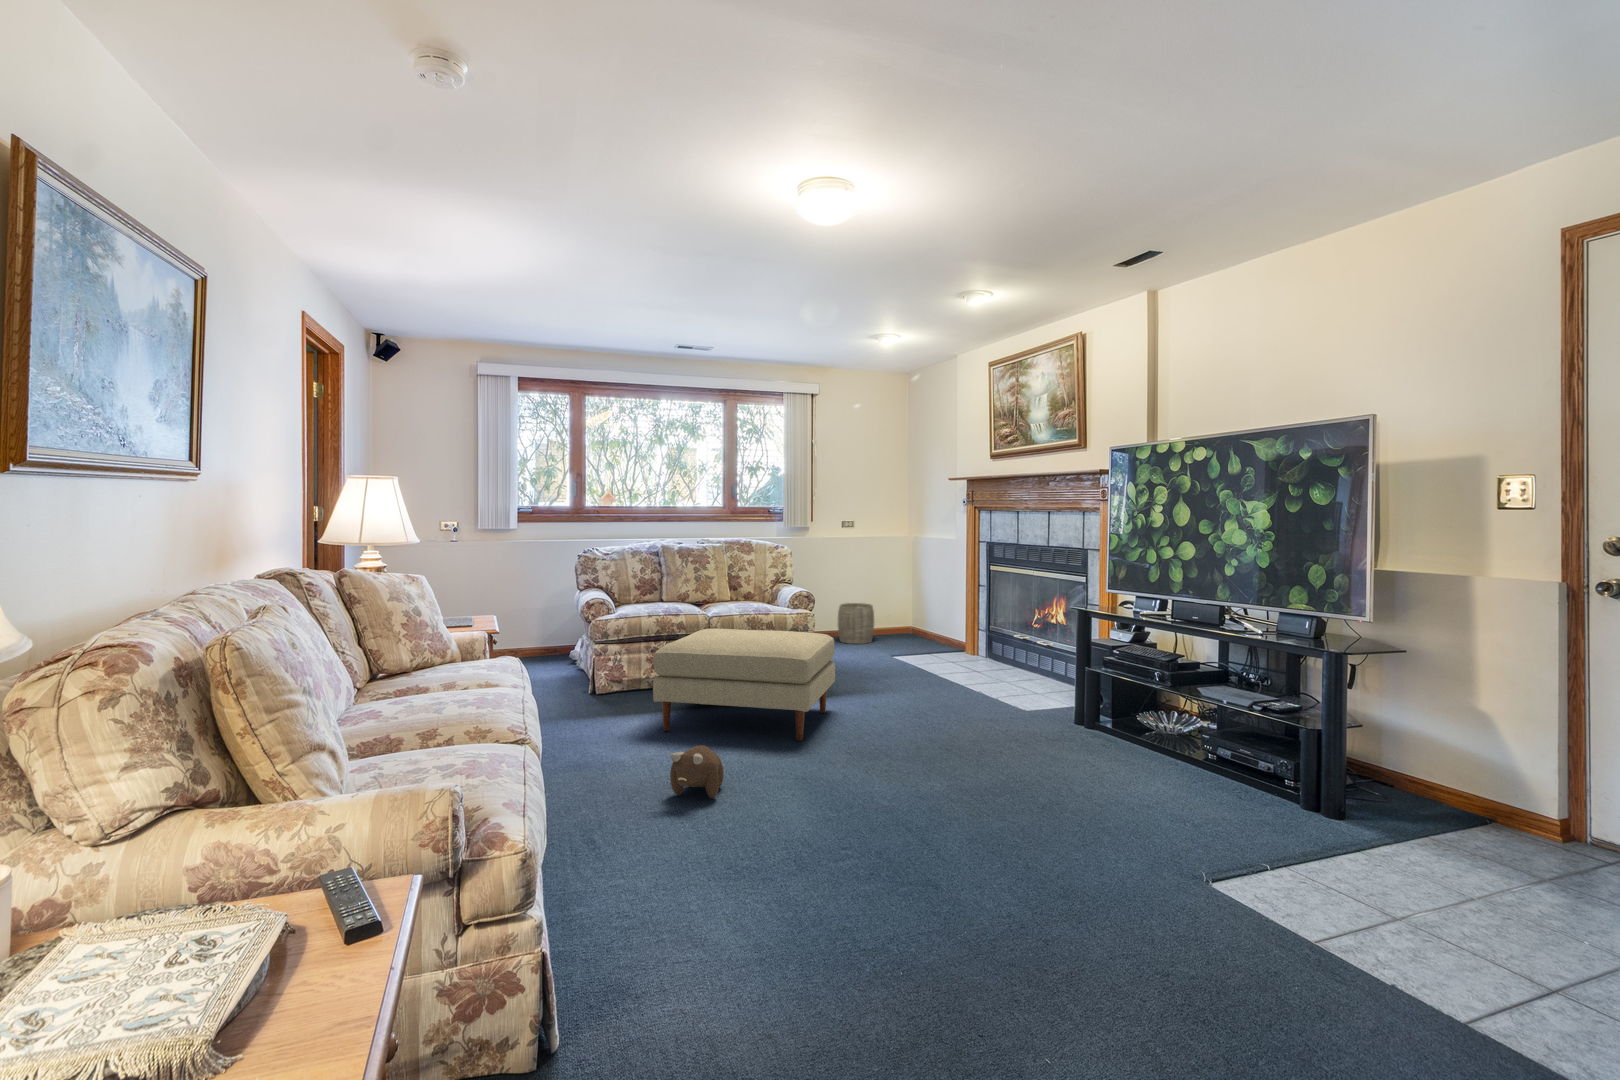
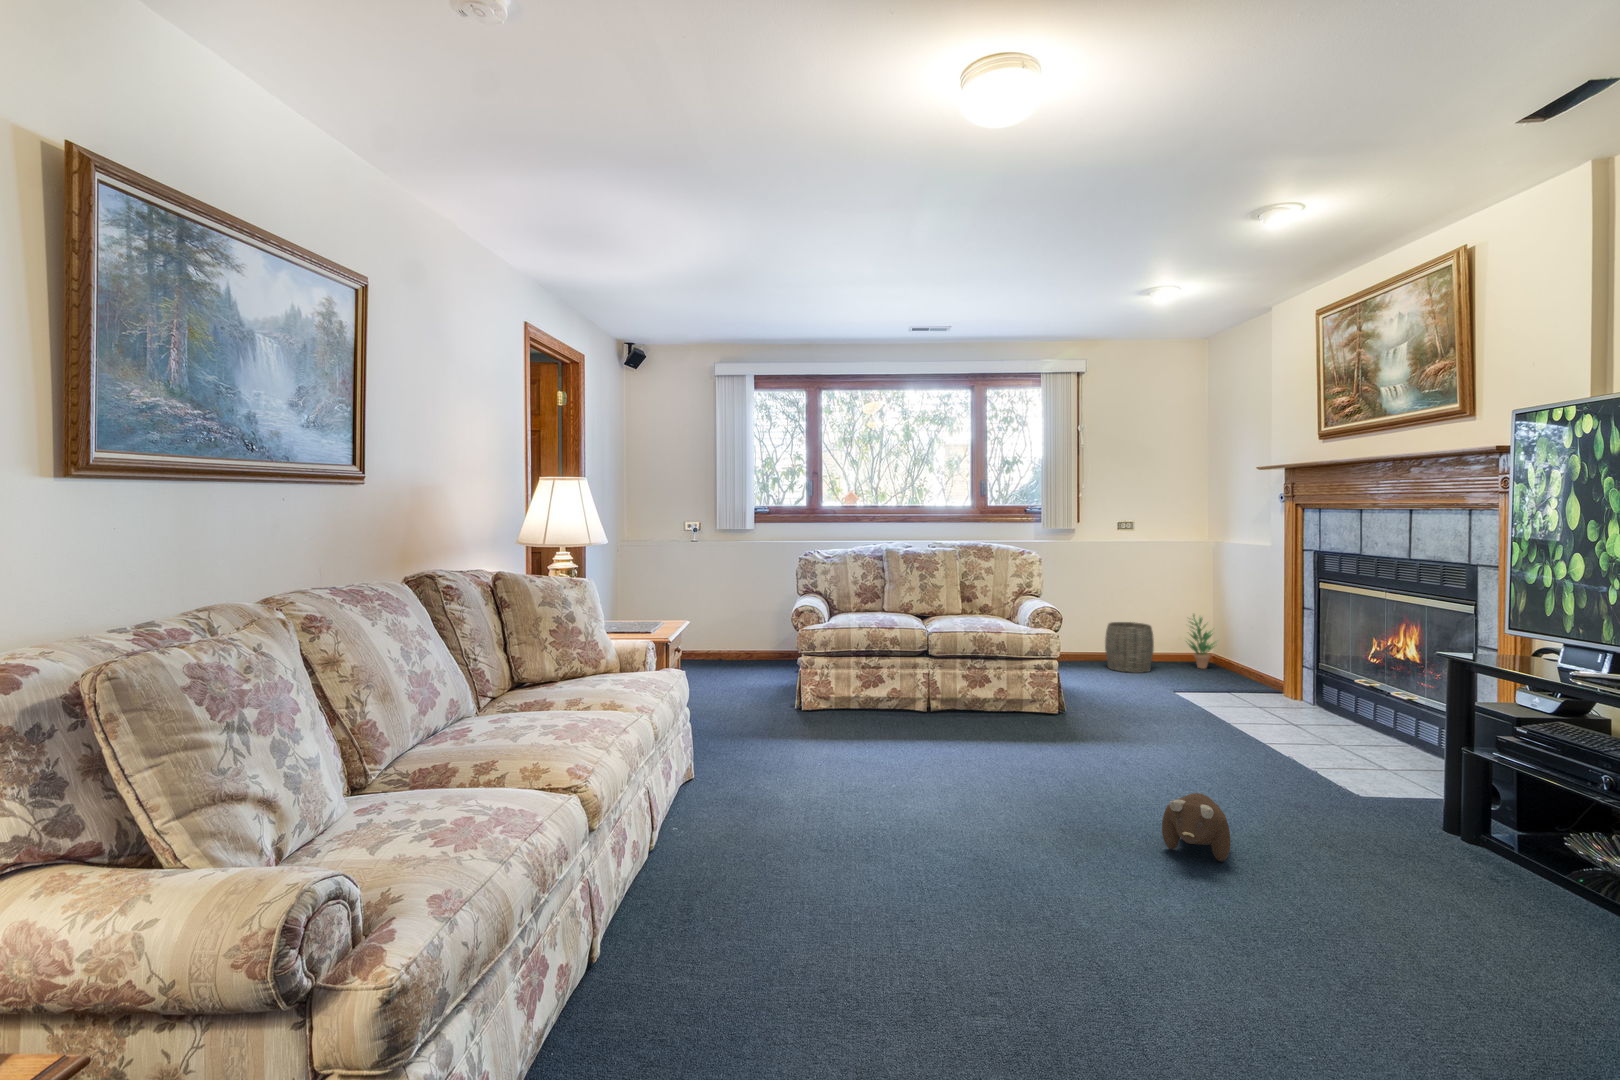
potted plant: none [895,593,921,637] -> present [1186,615,1216,669]
ottoman: present [653,628,835,741] -> none [836,648,1067,801]
plush toy: present [670,745,724,798] -> present [1162,793,1231,862]

